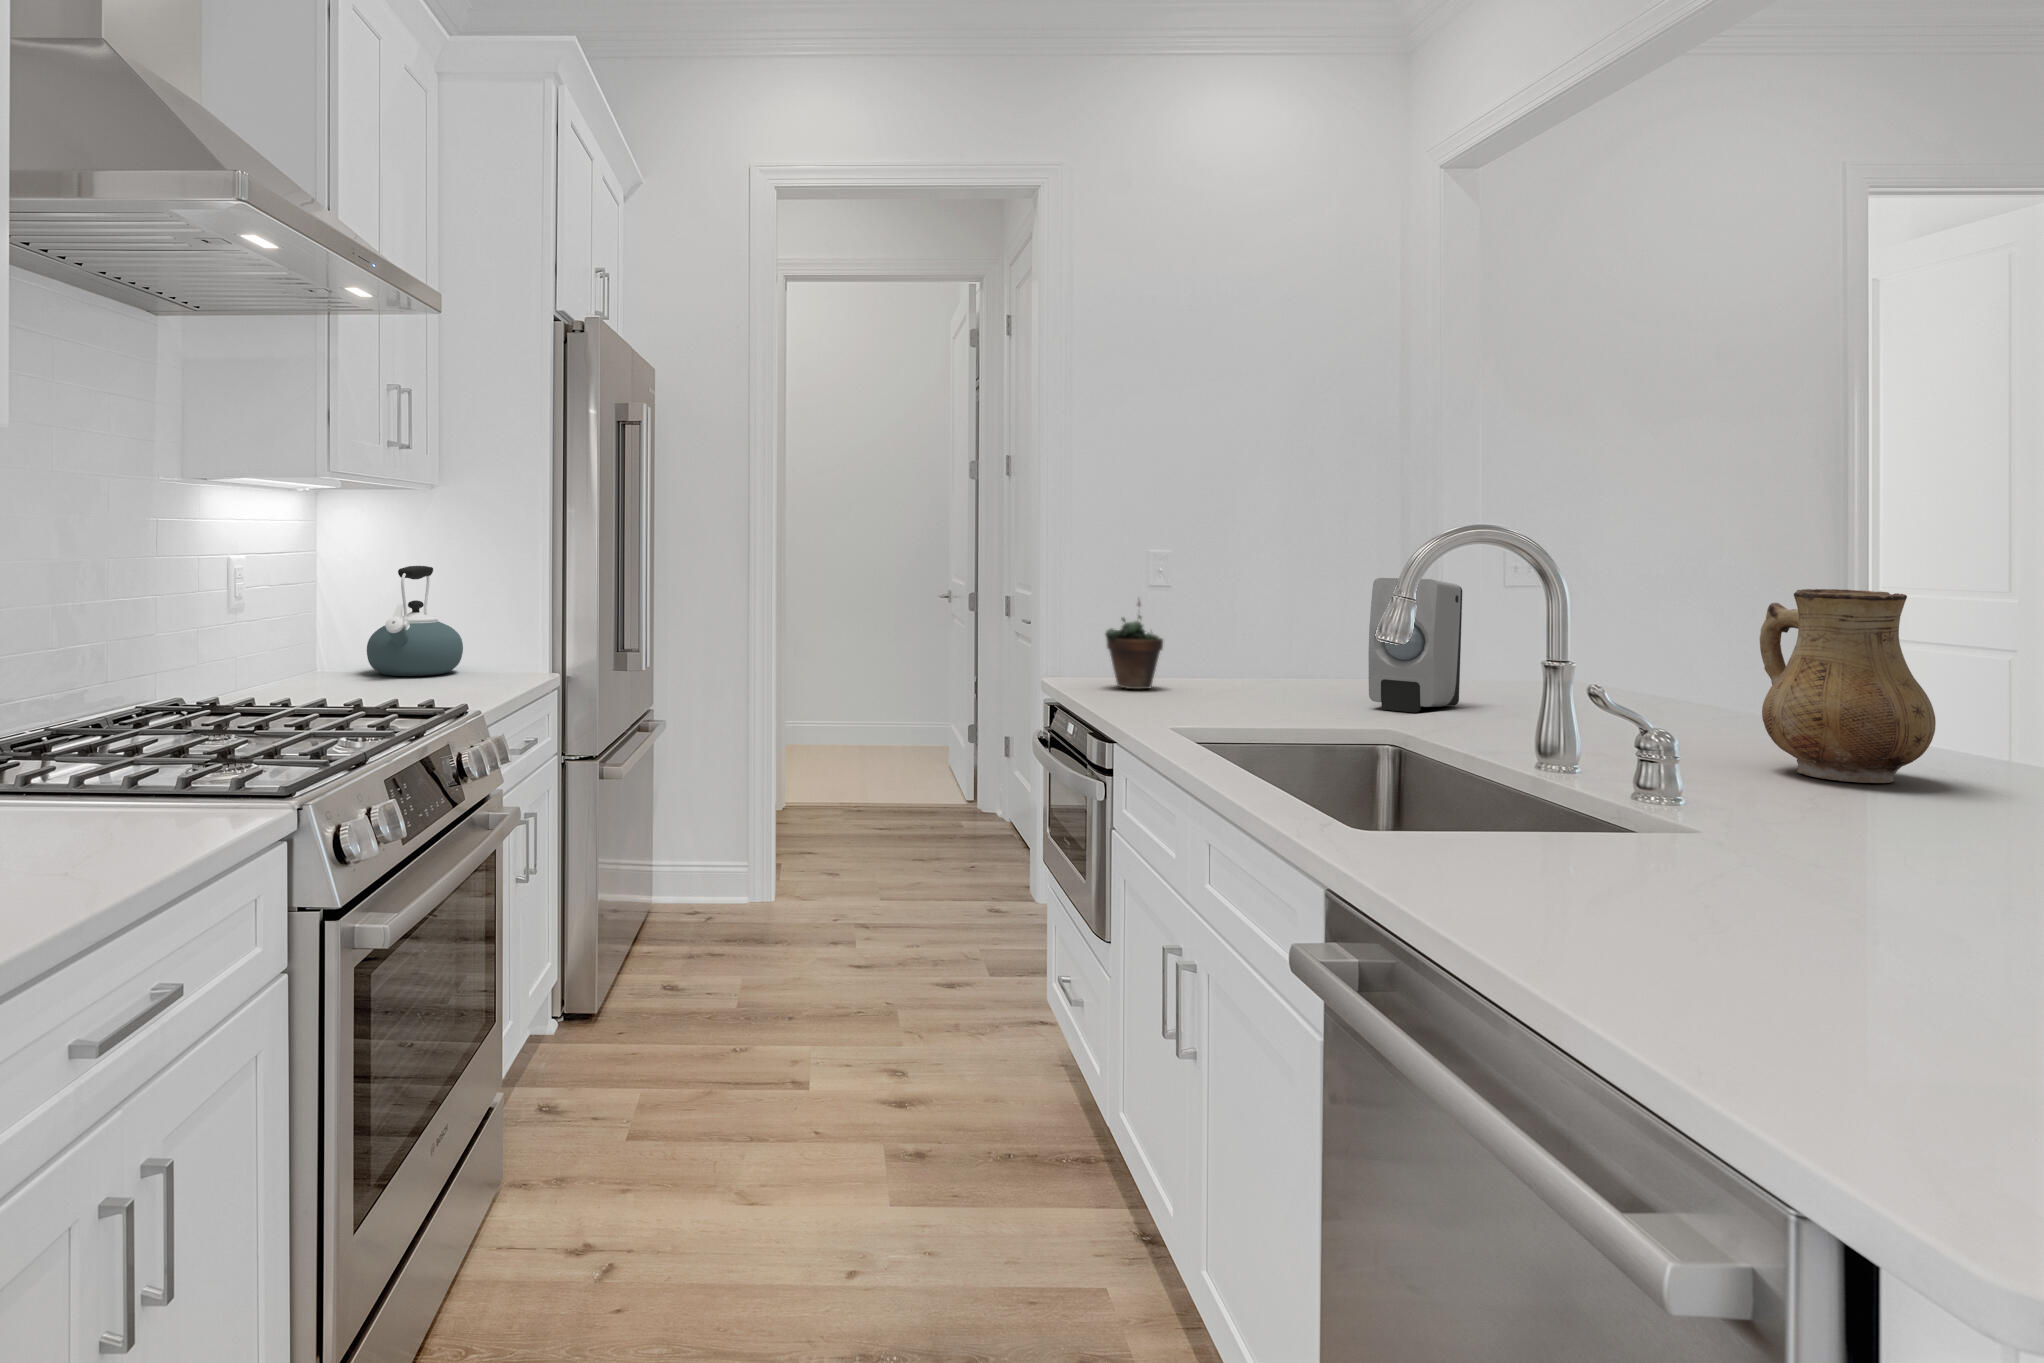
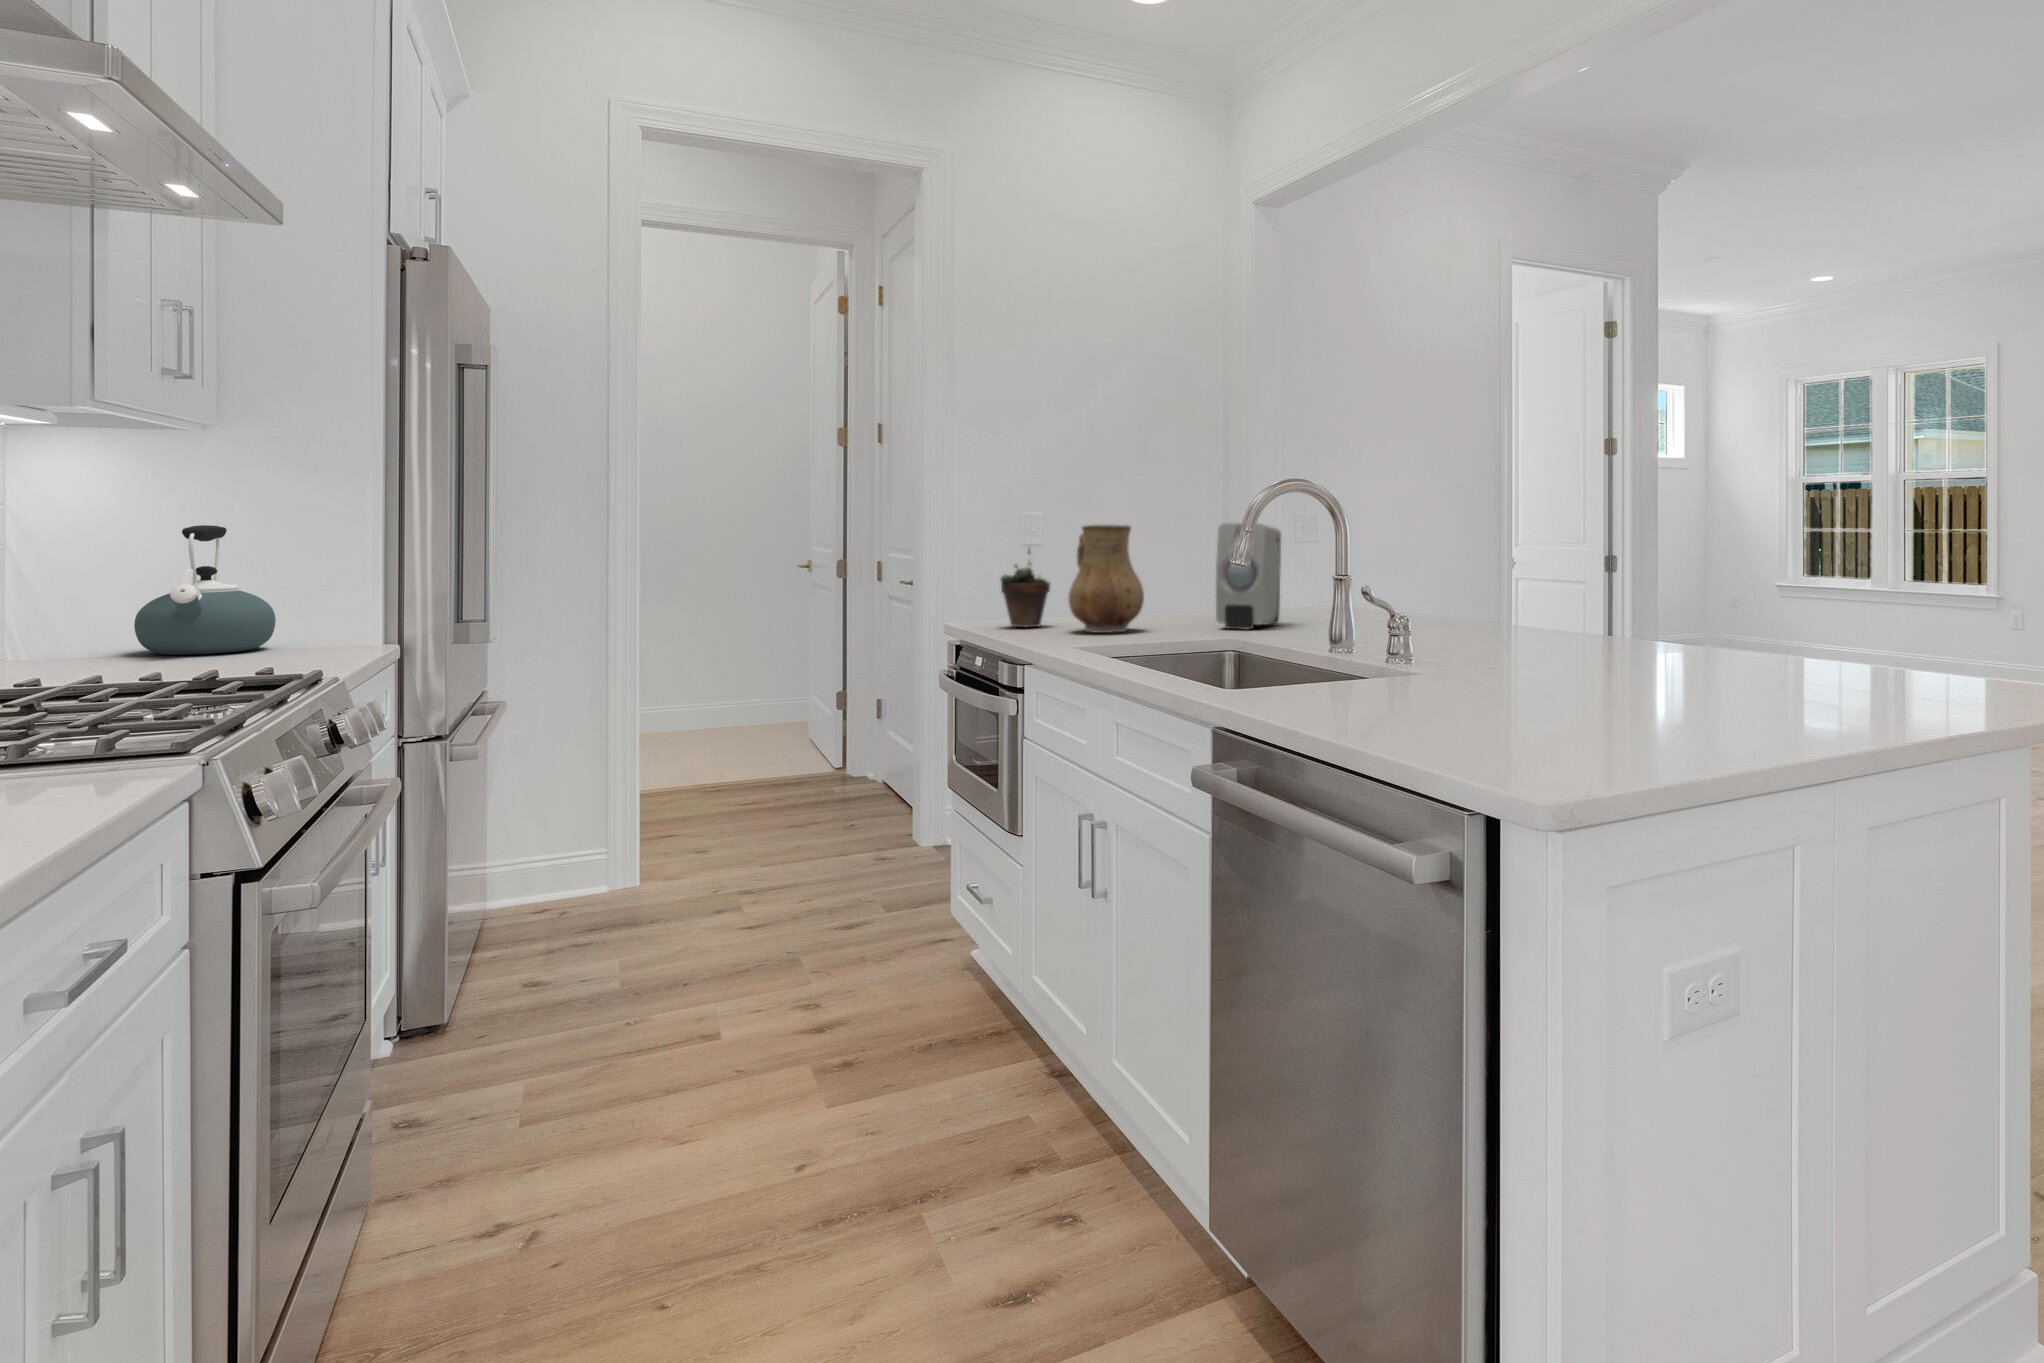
ceramic pitcher: present [1759,589,1936,783] -> present [1069,525,1144,633]

